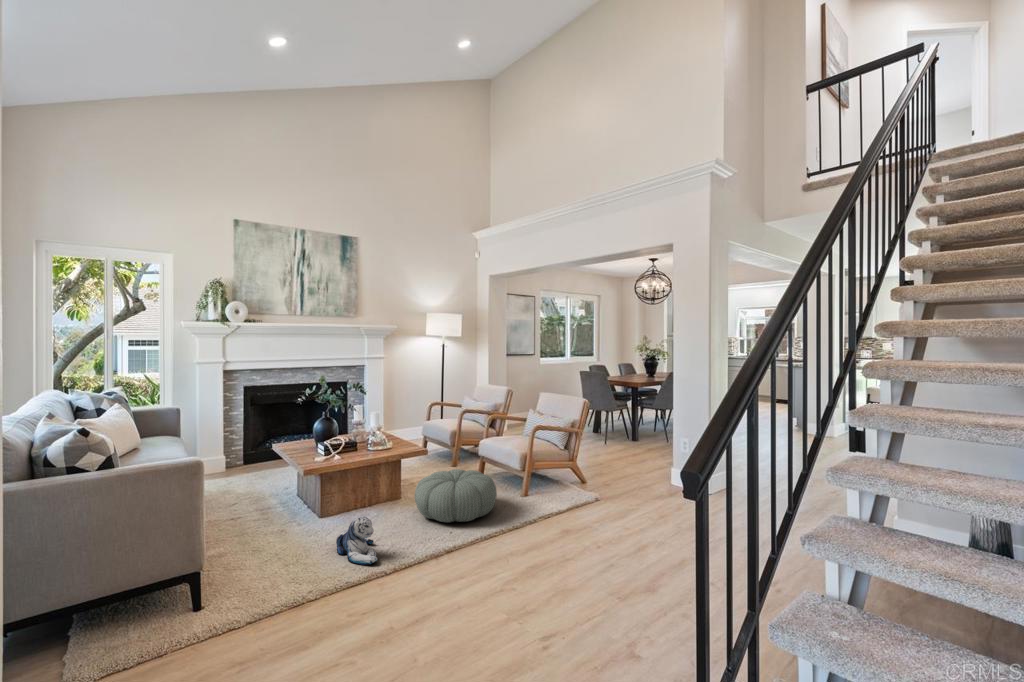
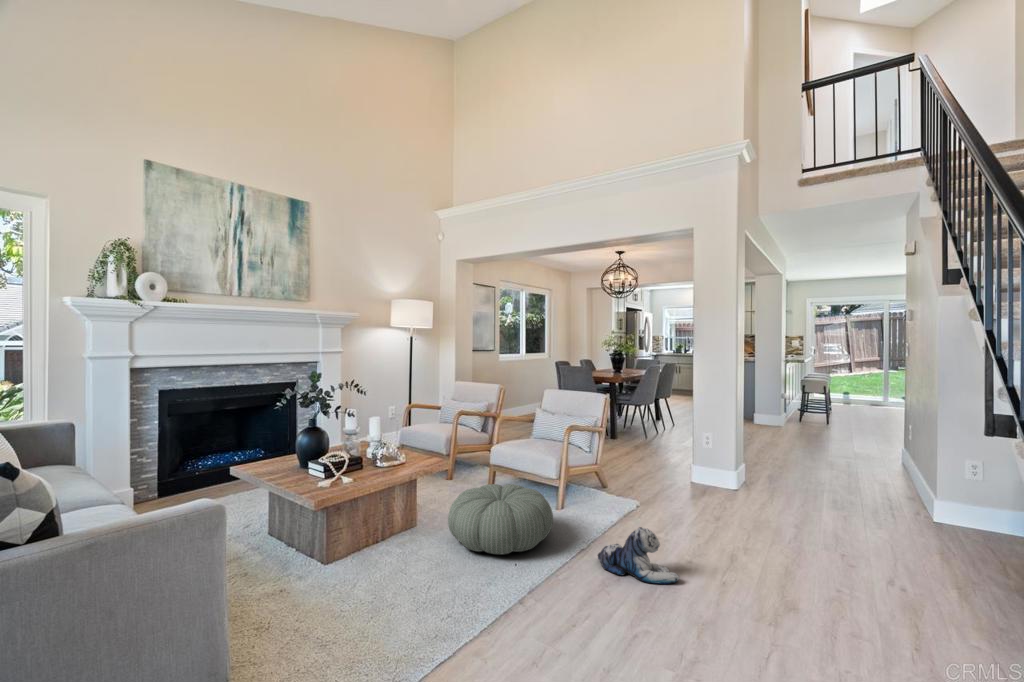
plush toy: present [336,517,377,565] -> present [598,527,679,584]

